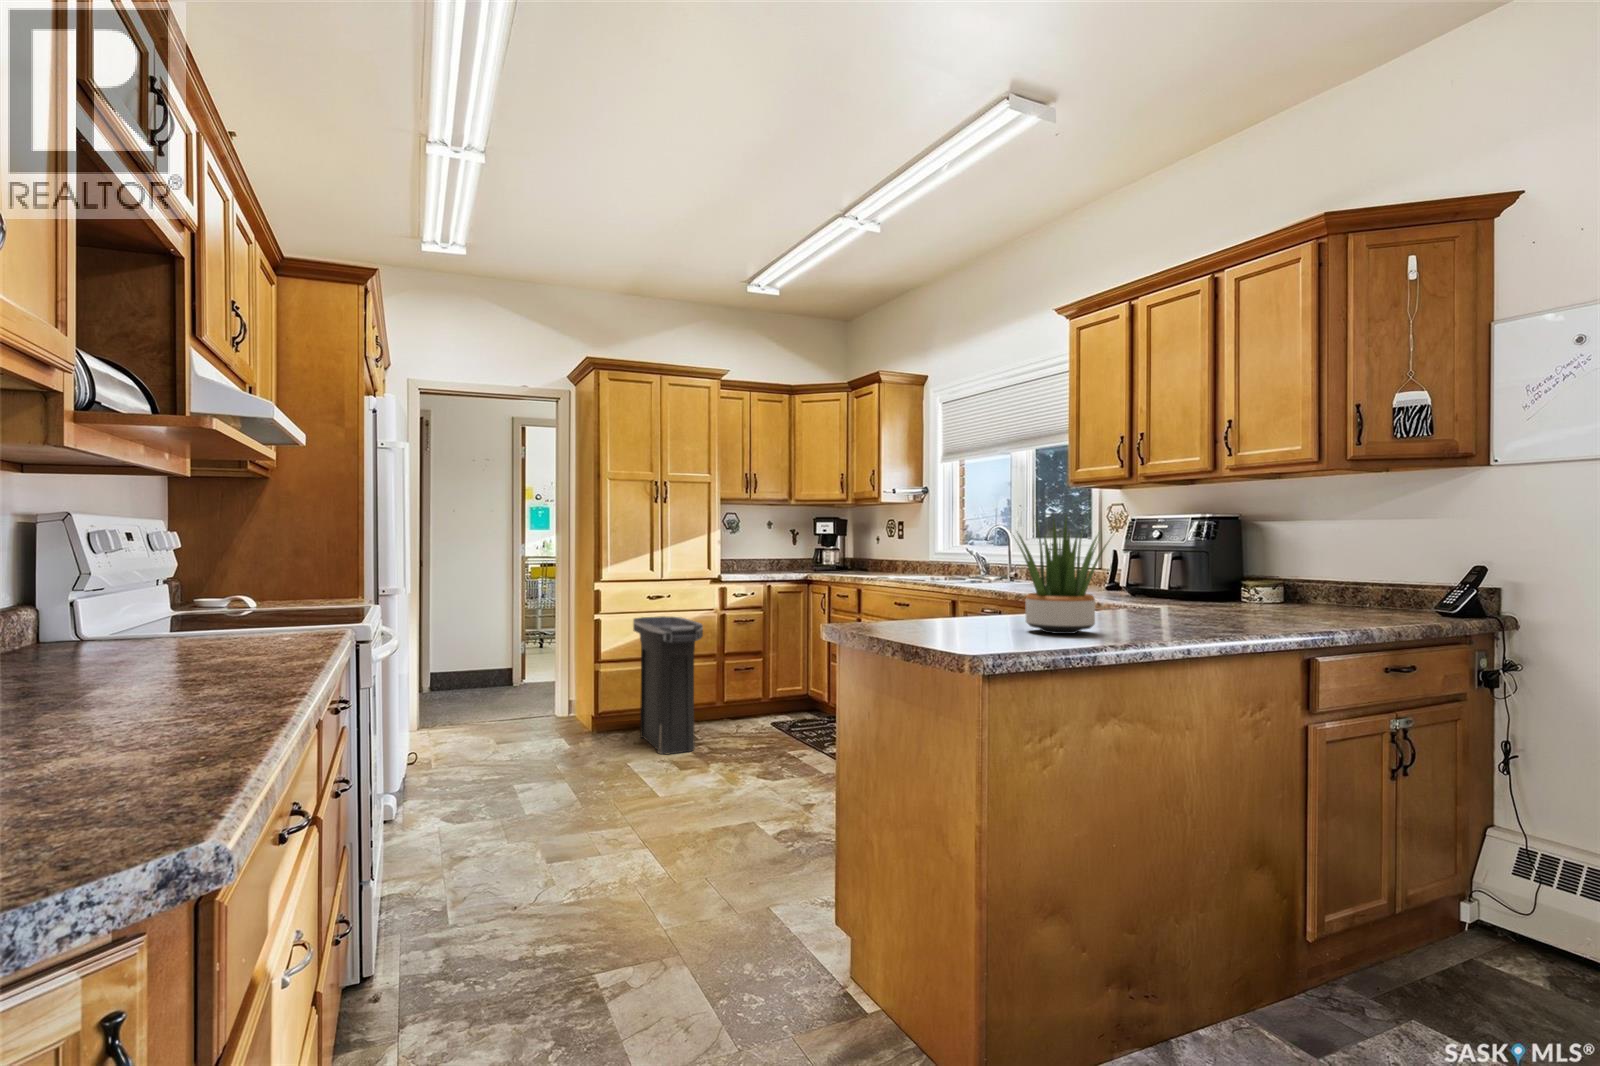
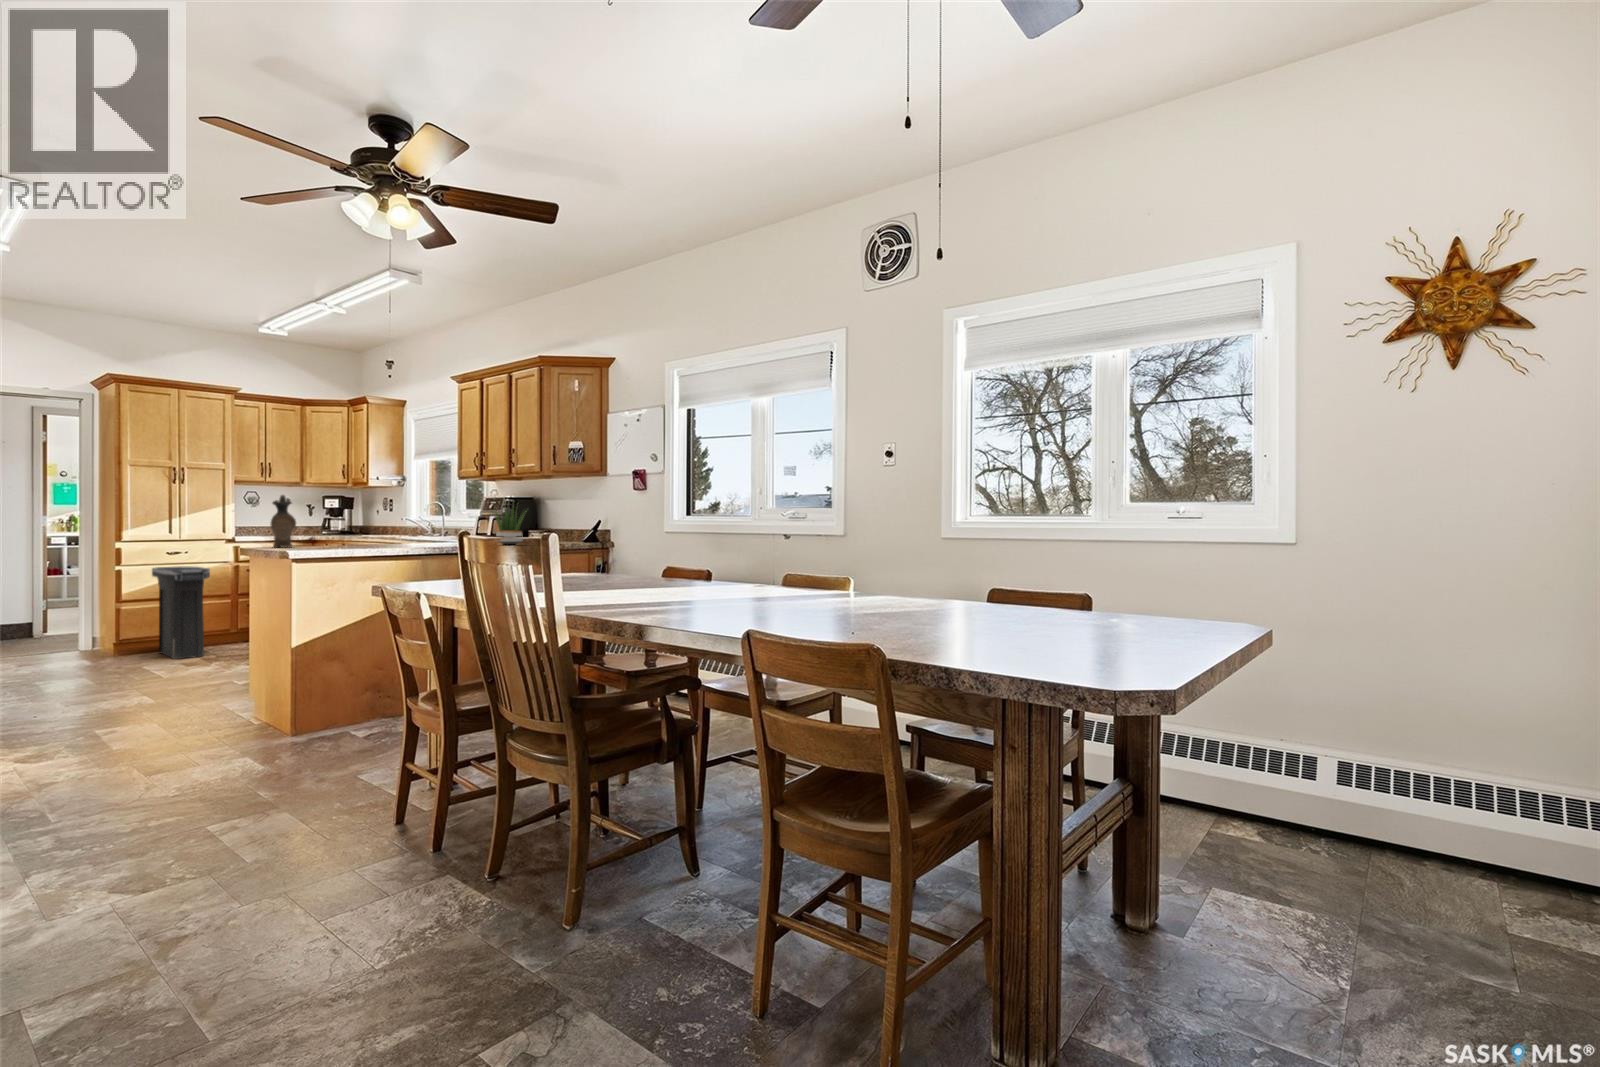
ceramic pitcher: none [892,514,941,632] -> present [270,495,296,547]
potted plant: present [1017,518,1109,634] -> present [494,508,526,545]

